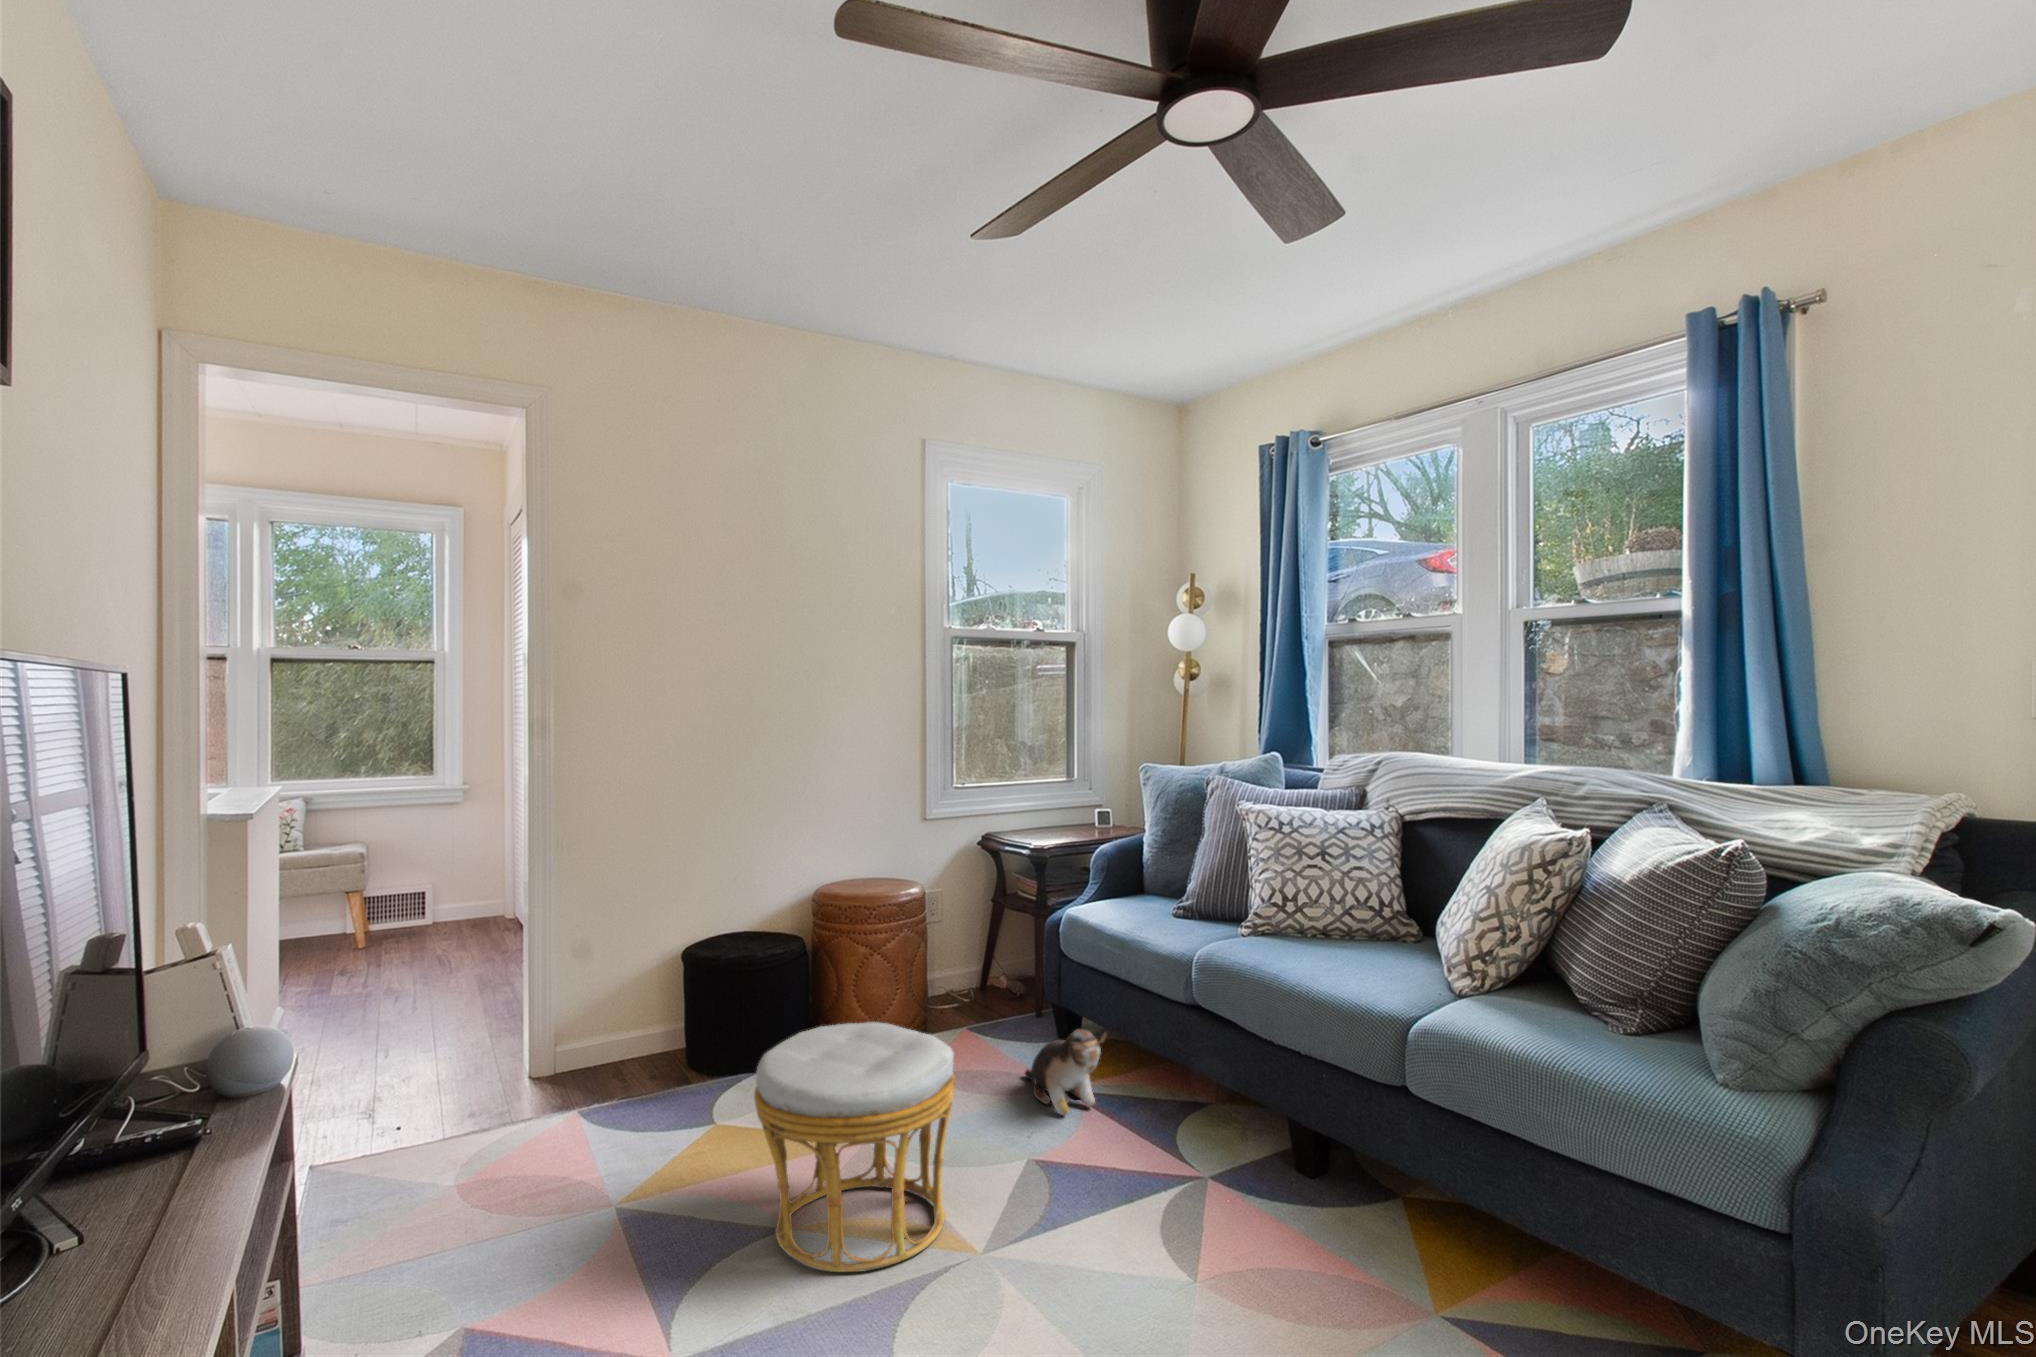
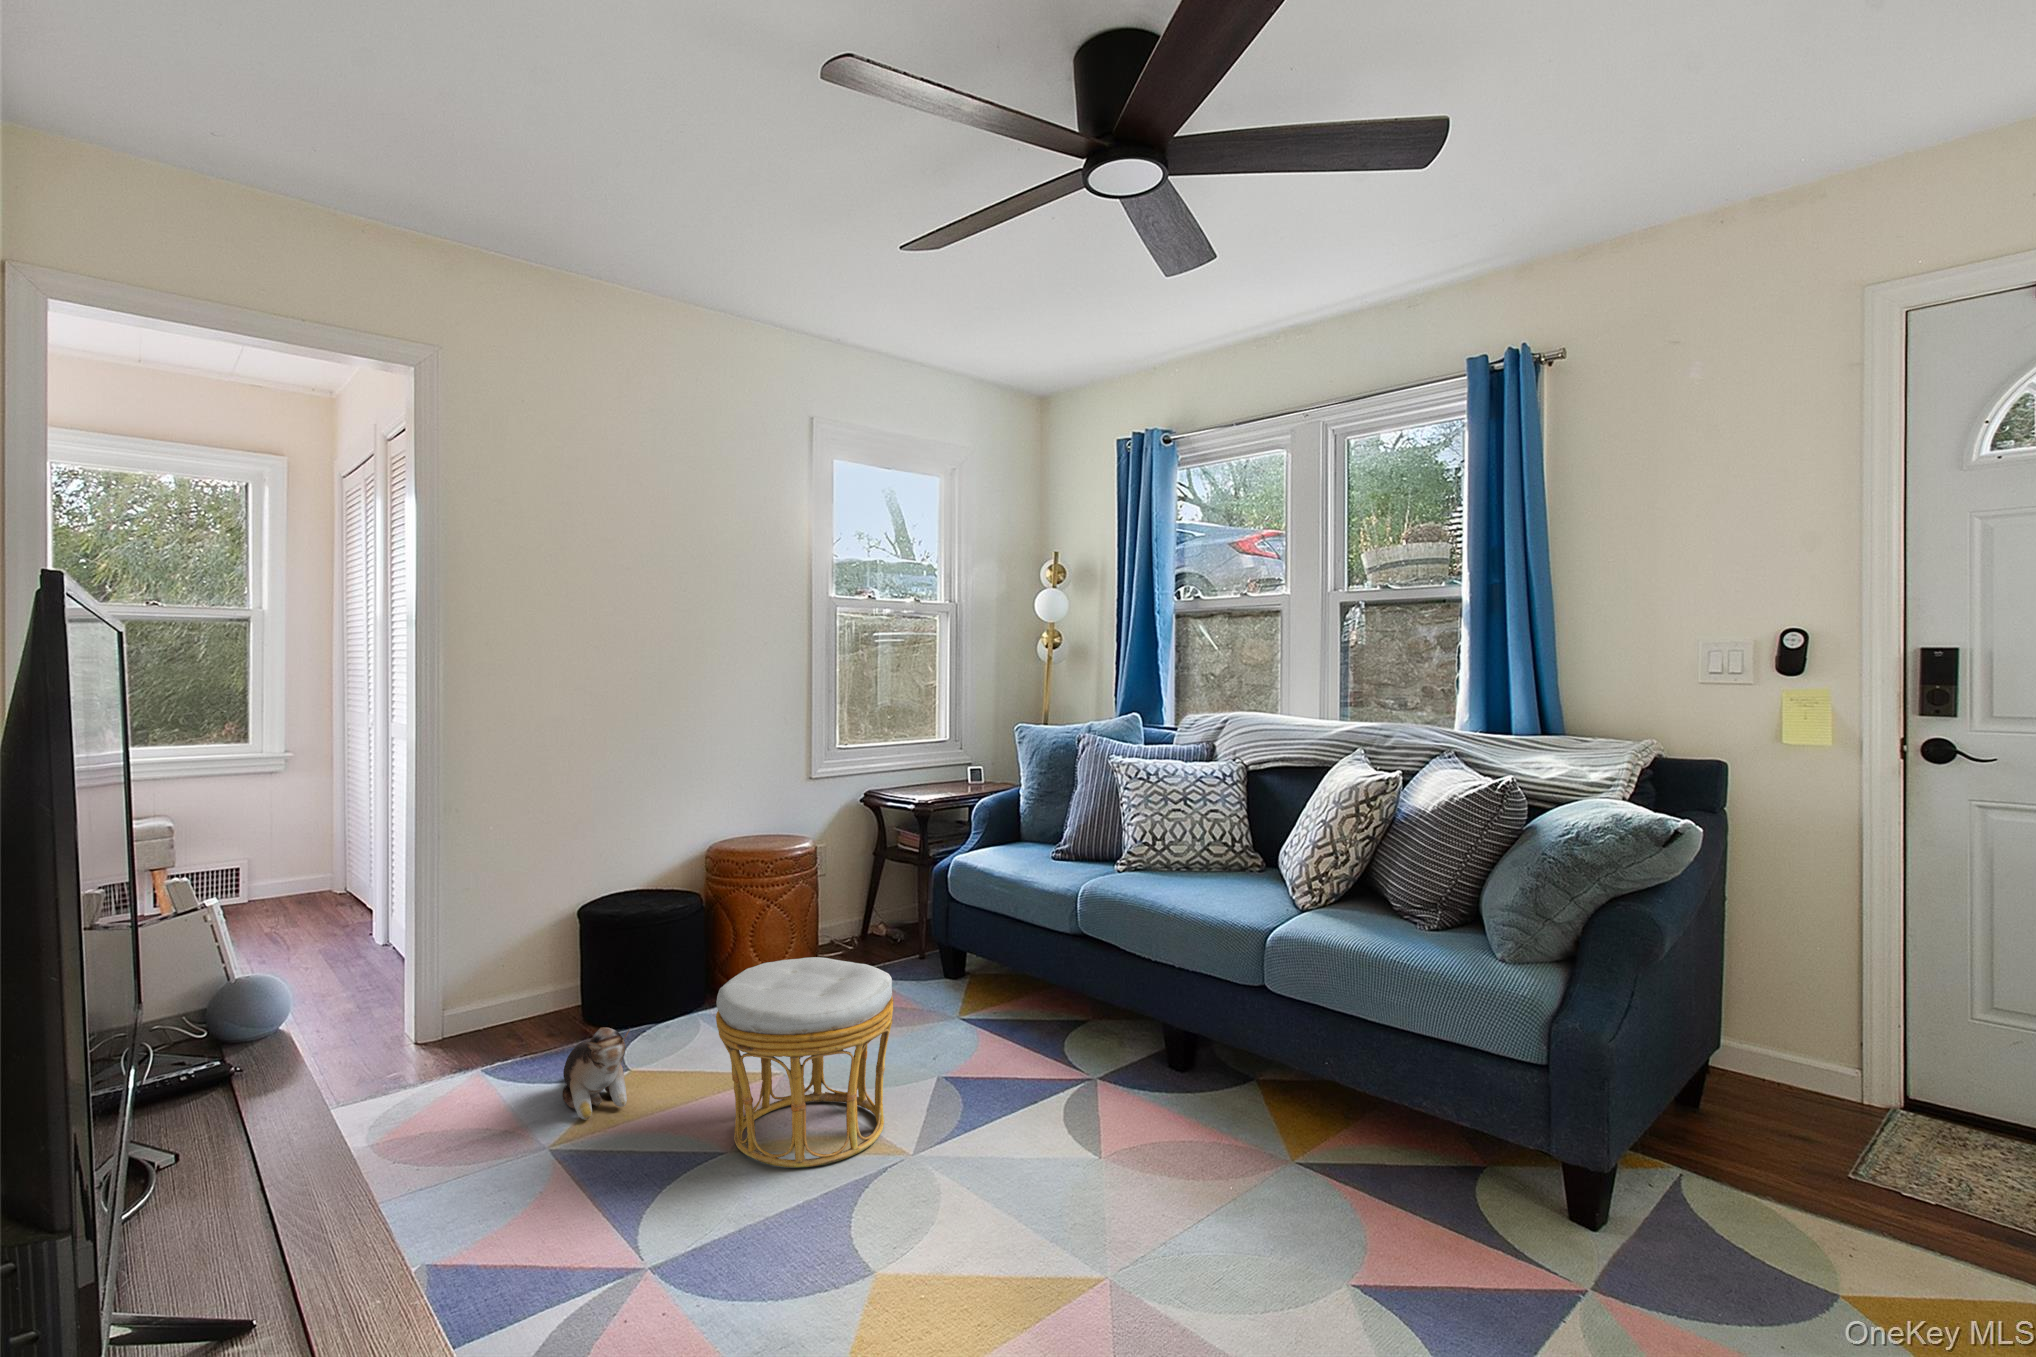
plush toy: present [1025,1029,1106,1115] -> present [562,1027,630,1120]

